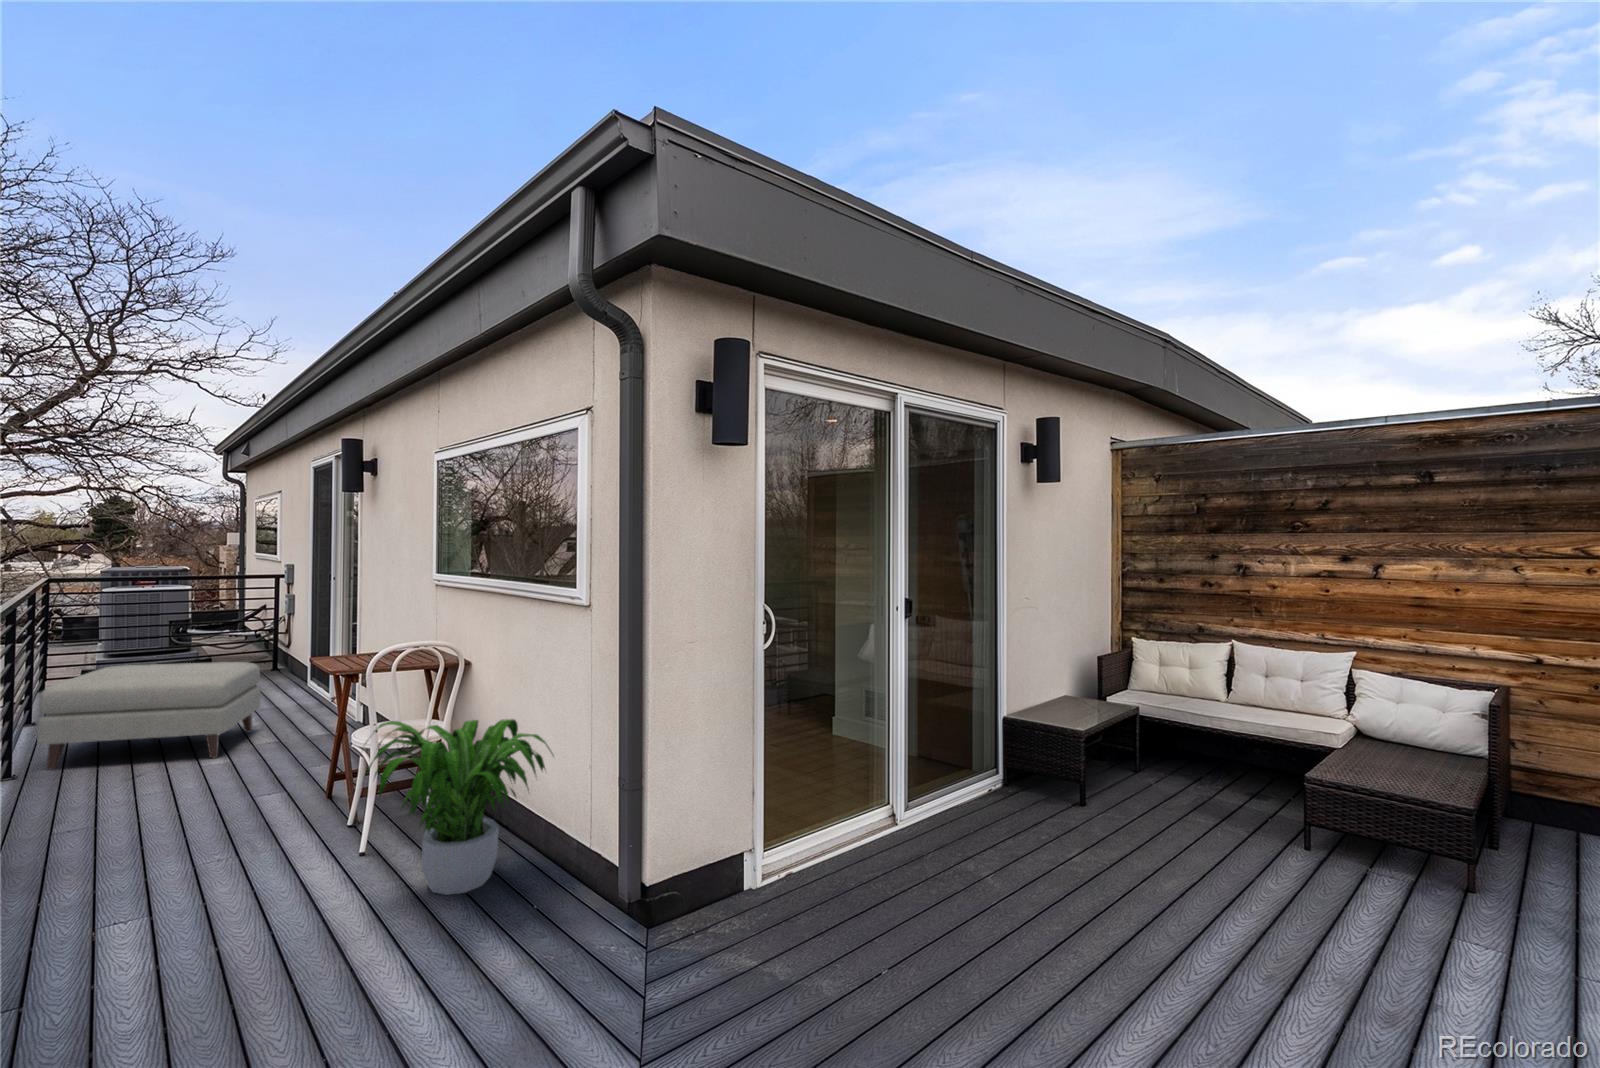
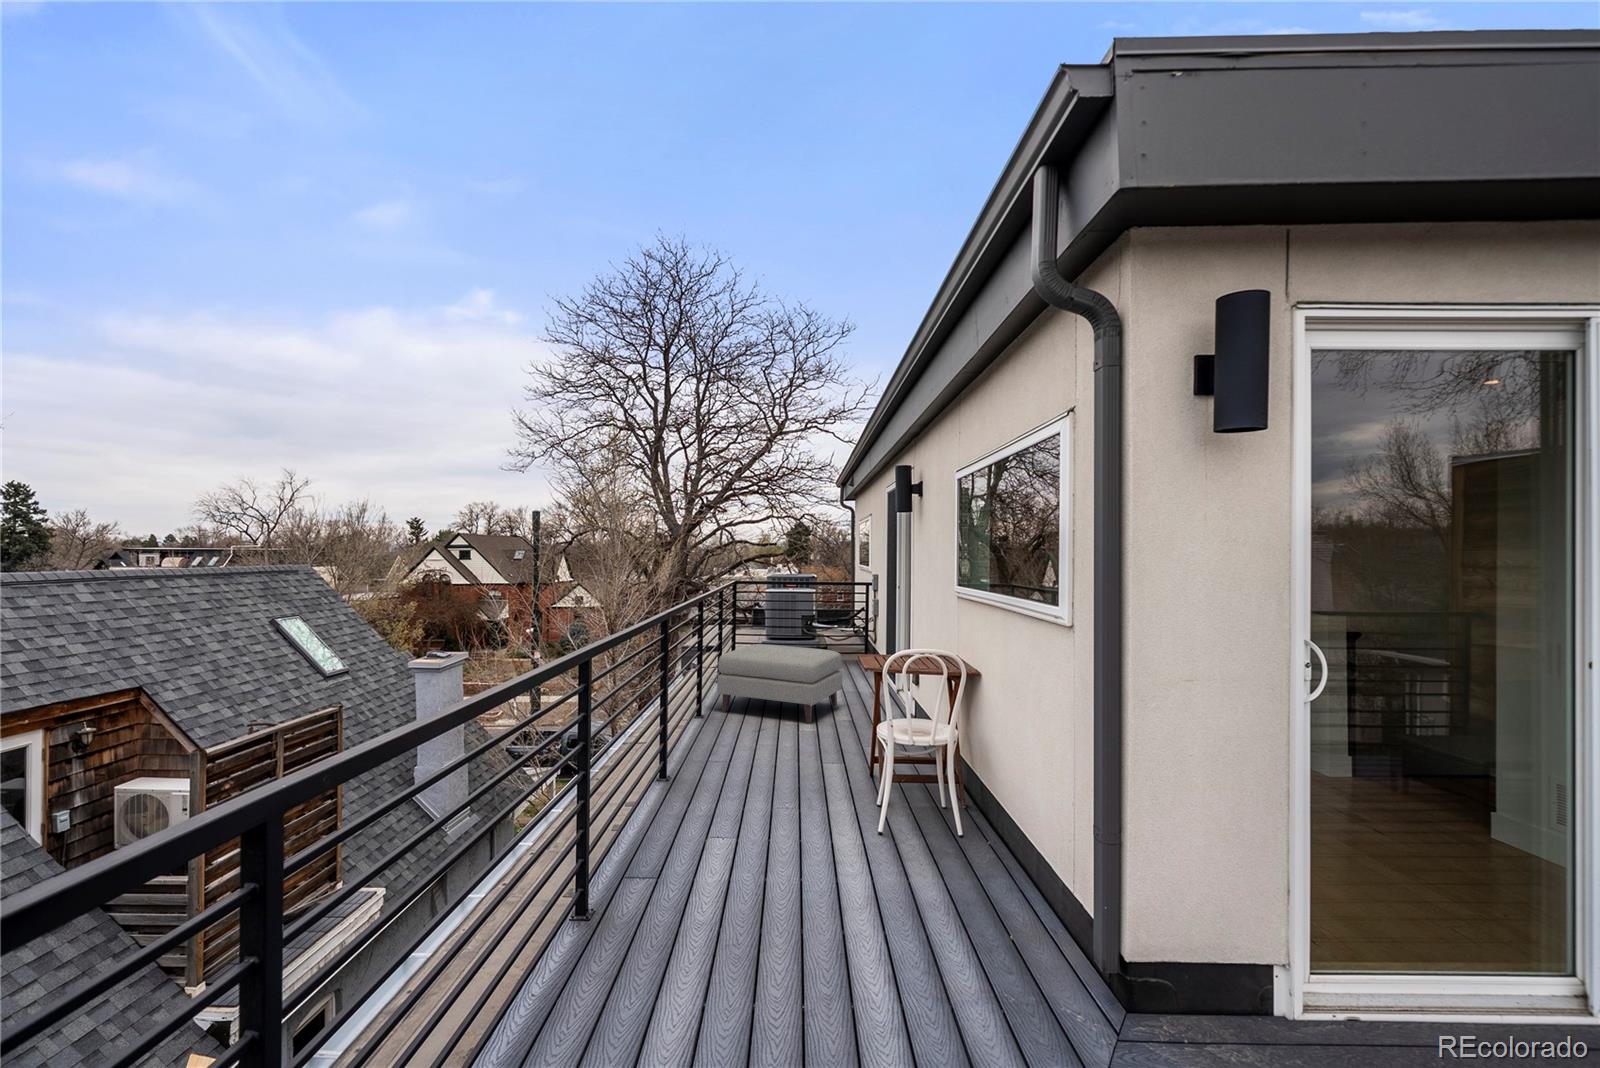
potted plant: present [367,719,553,895] -> none [870,716,1036,897]

